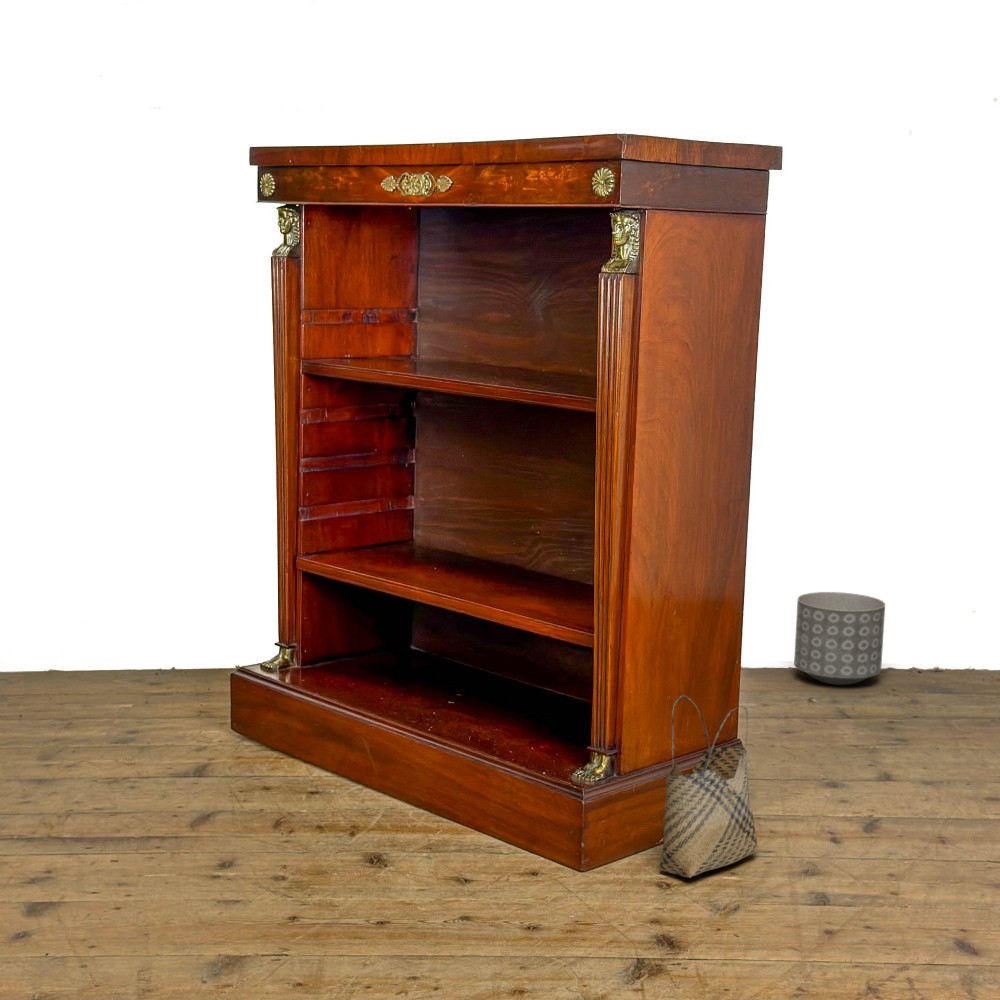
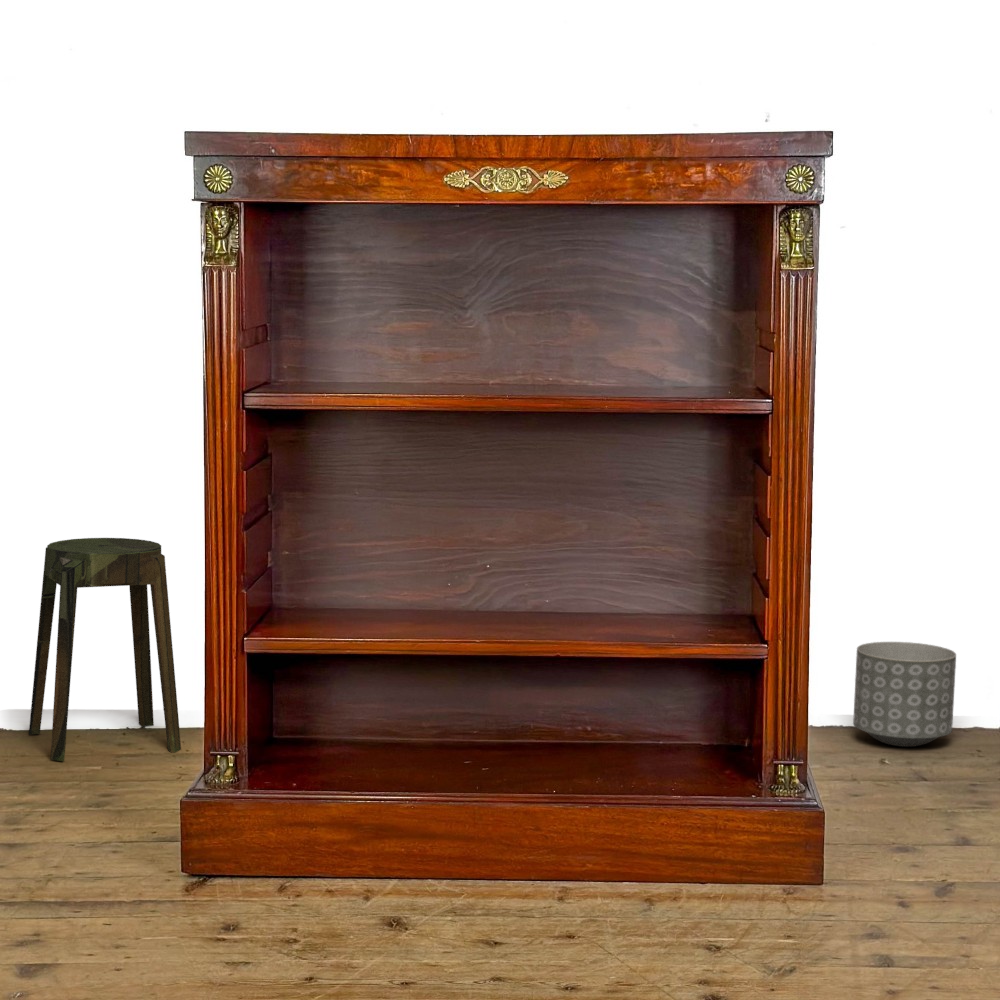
stool: none [70,501,203,699] -> present [29,538,181,761]
woven basket: present [660,695,757,878] -> none [708,740,815,940]

